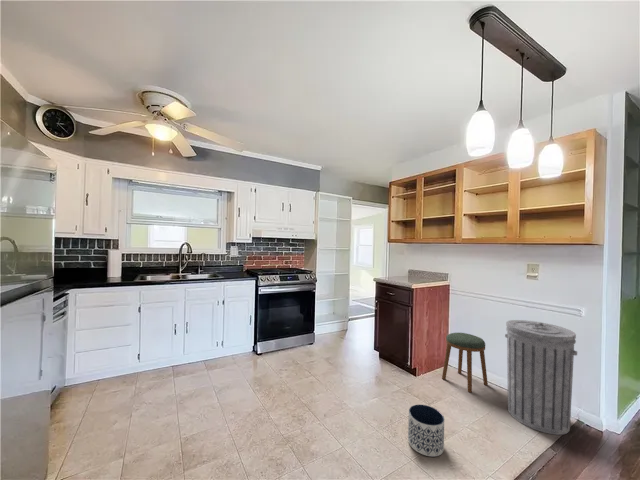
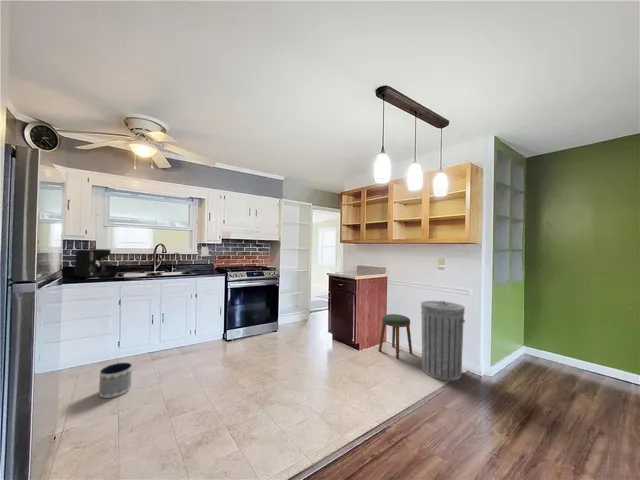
coffee maker: none [93,249,132,281] -> present [75,249,111,277]
planter: present [408,405,444,456] -> present [99,363,132,398]

